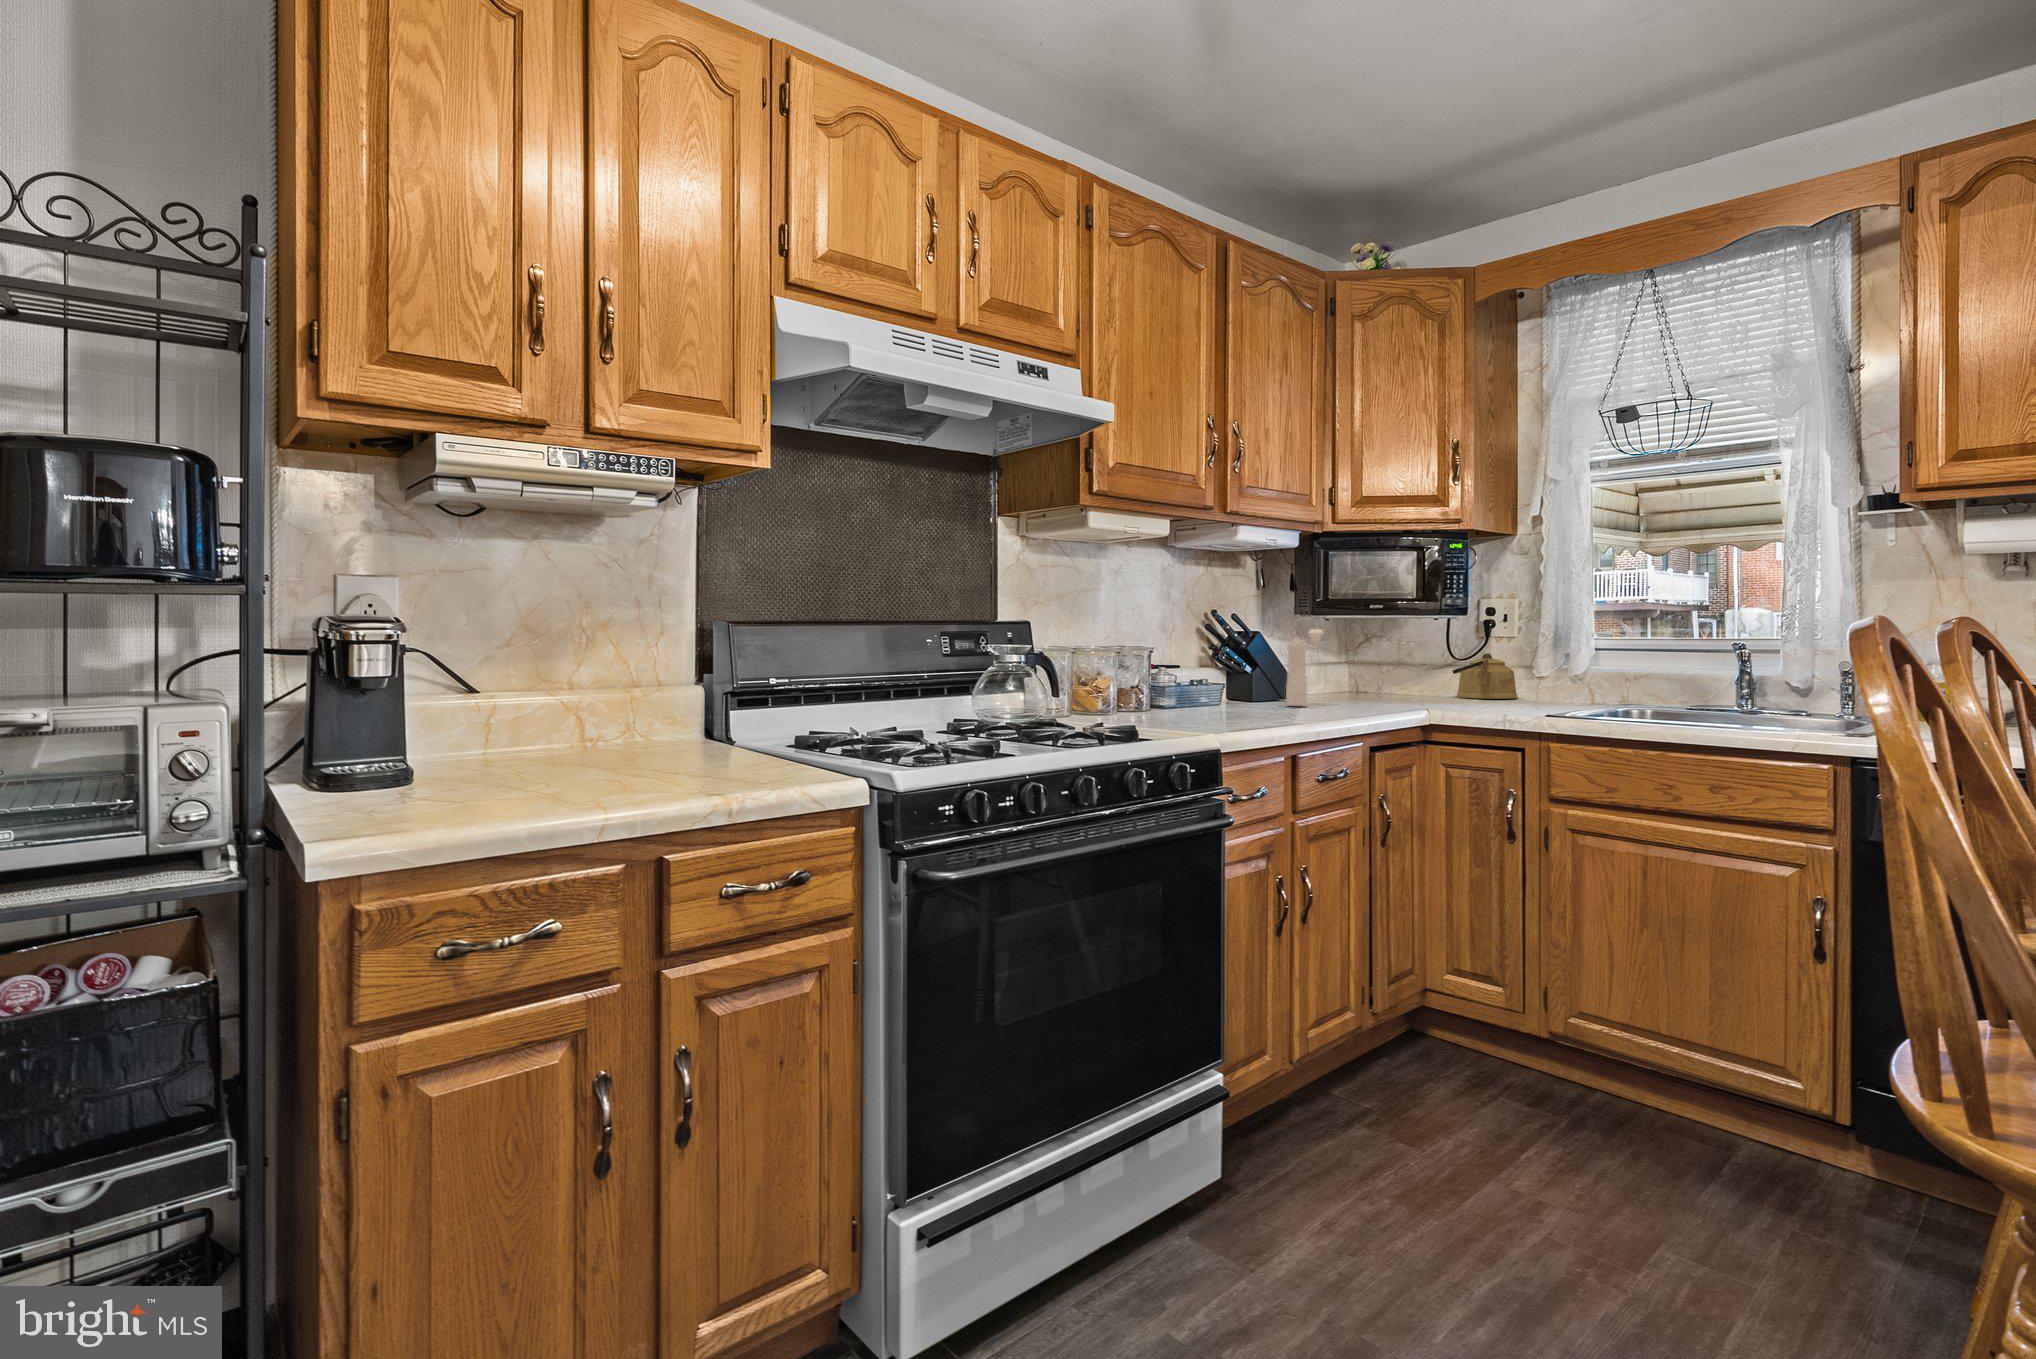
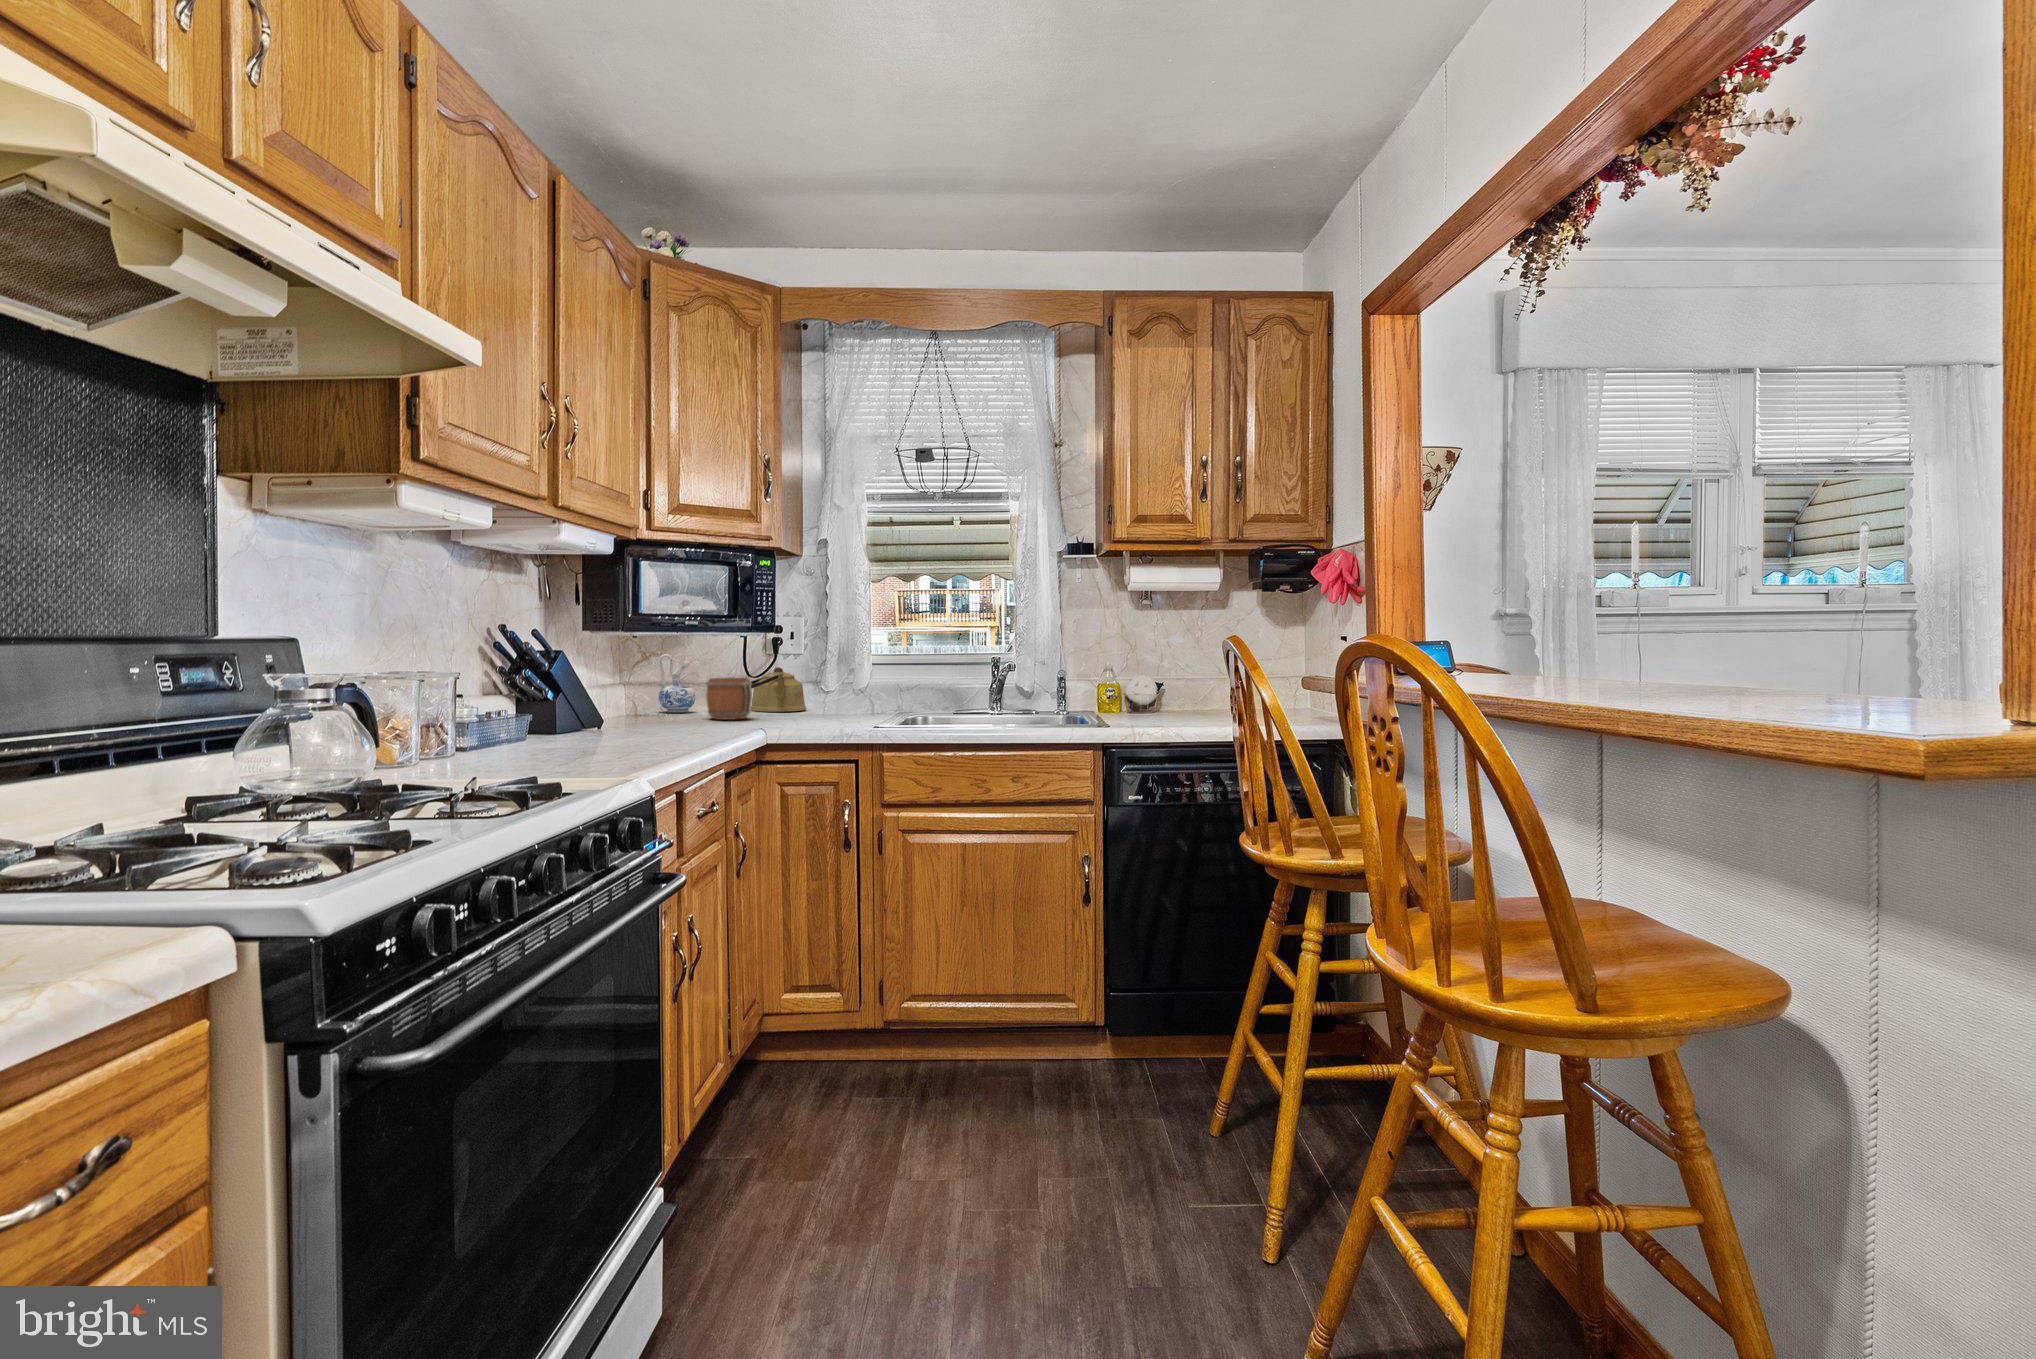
pepper mill: present [1286,629,1323,706] -> none [614,645,648,733]
ceramic pitcher: none [1362,640,1397,695] -> present [659,654,695,712]
mug: none [1392,661,1438,702] -> present [706,677,752,720]

